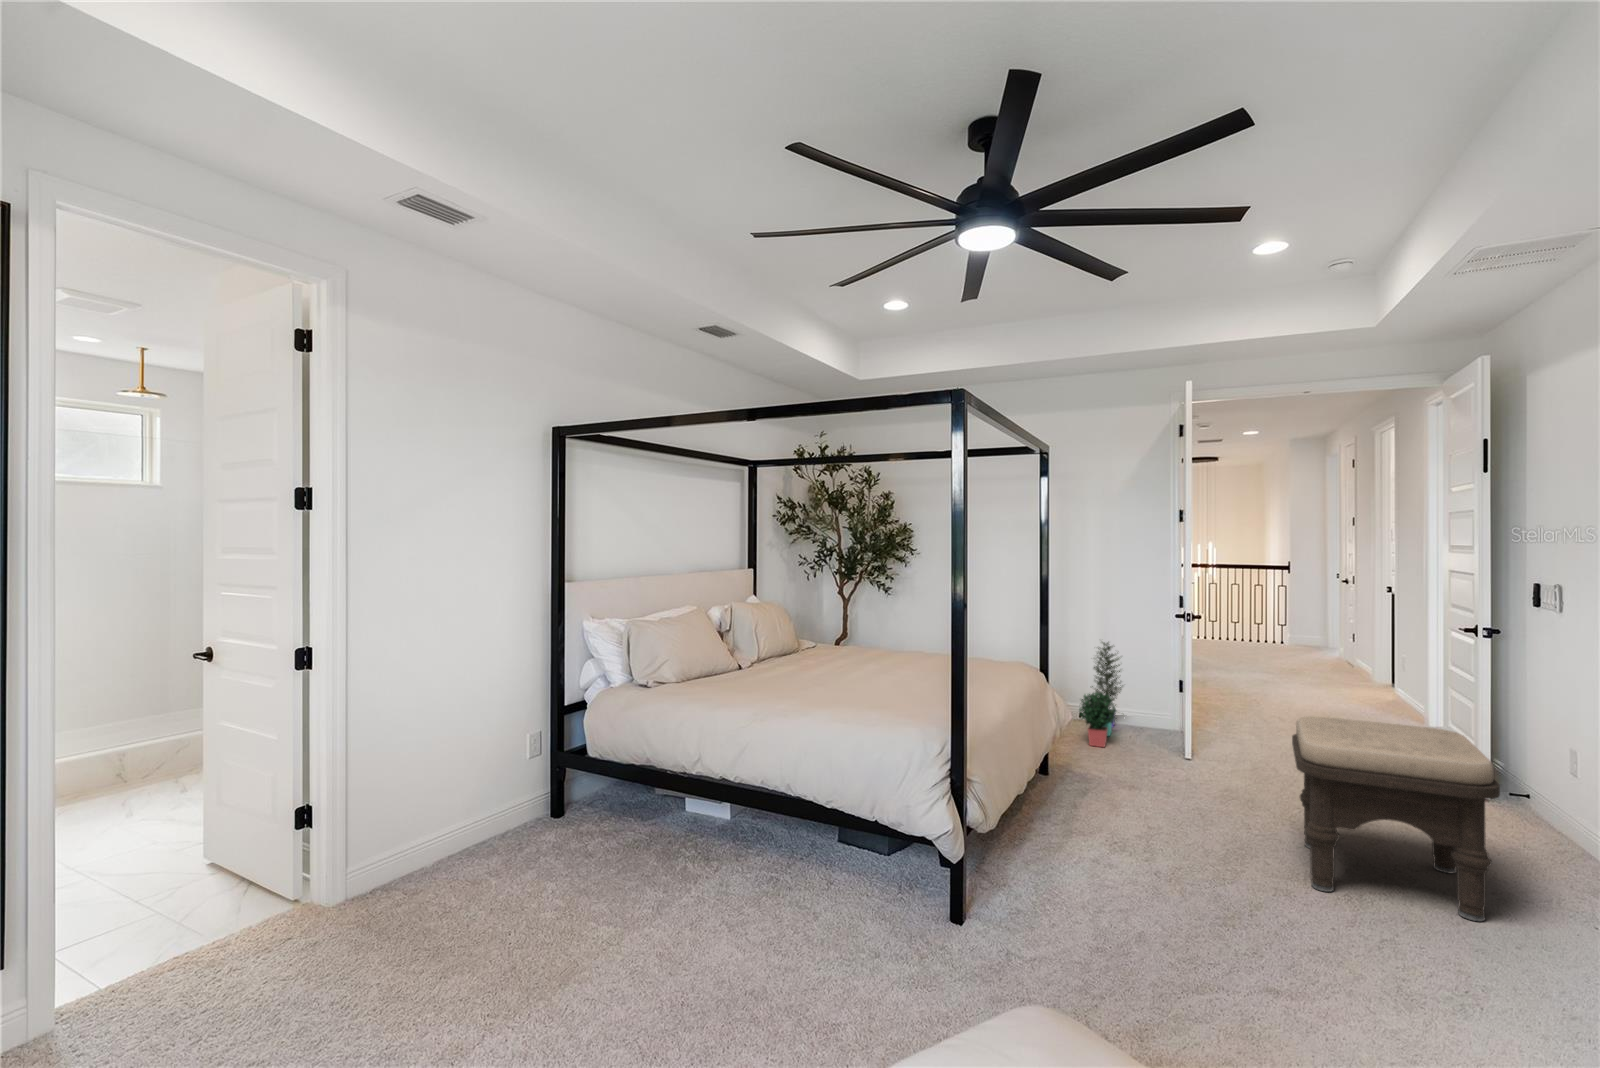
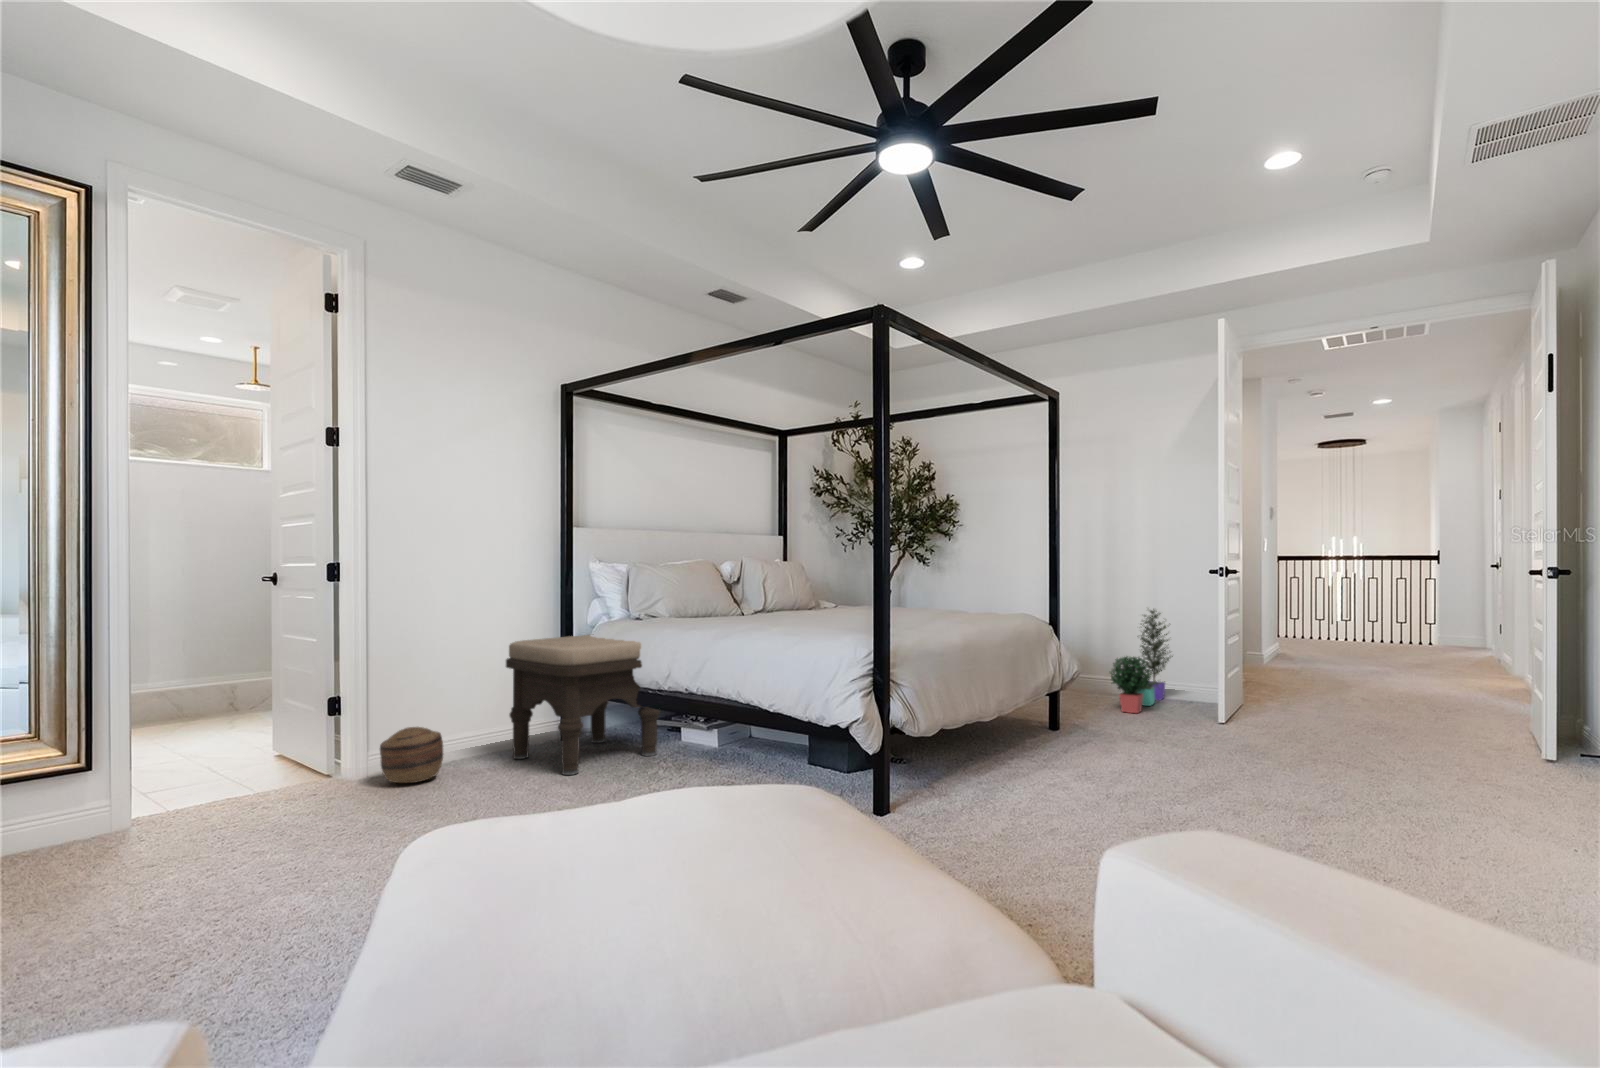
ottoman: present [1292,716,1500,921] -> present [506,635,660,775]
basket: none [373,835,447,904] -> present [380,727,443,783]

